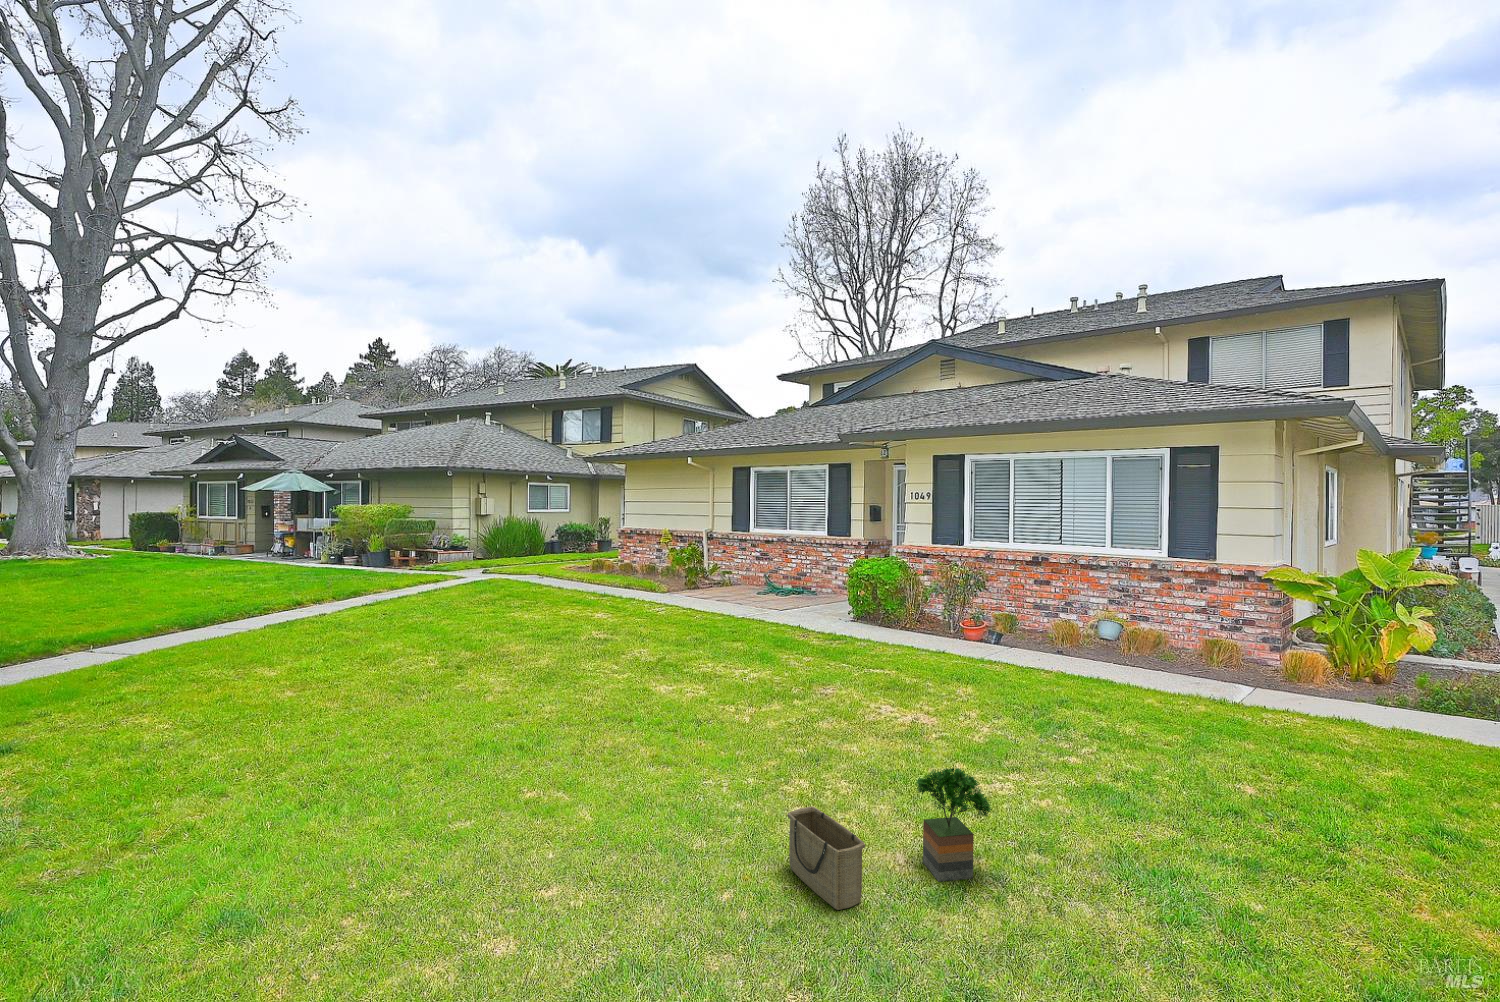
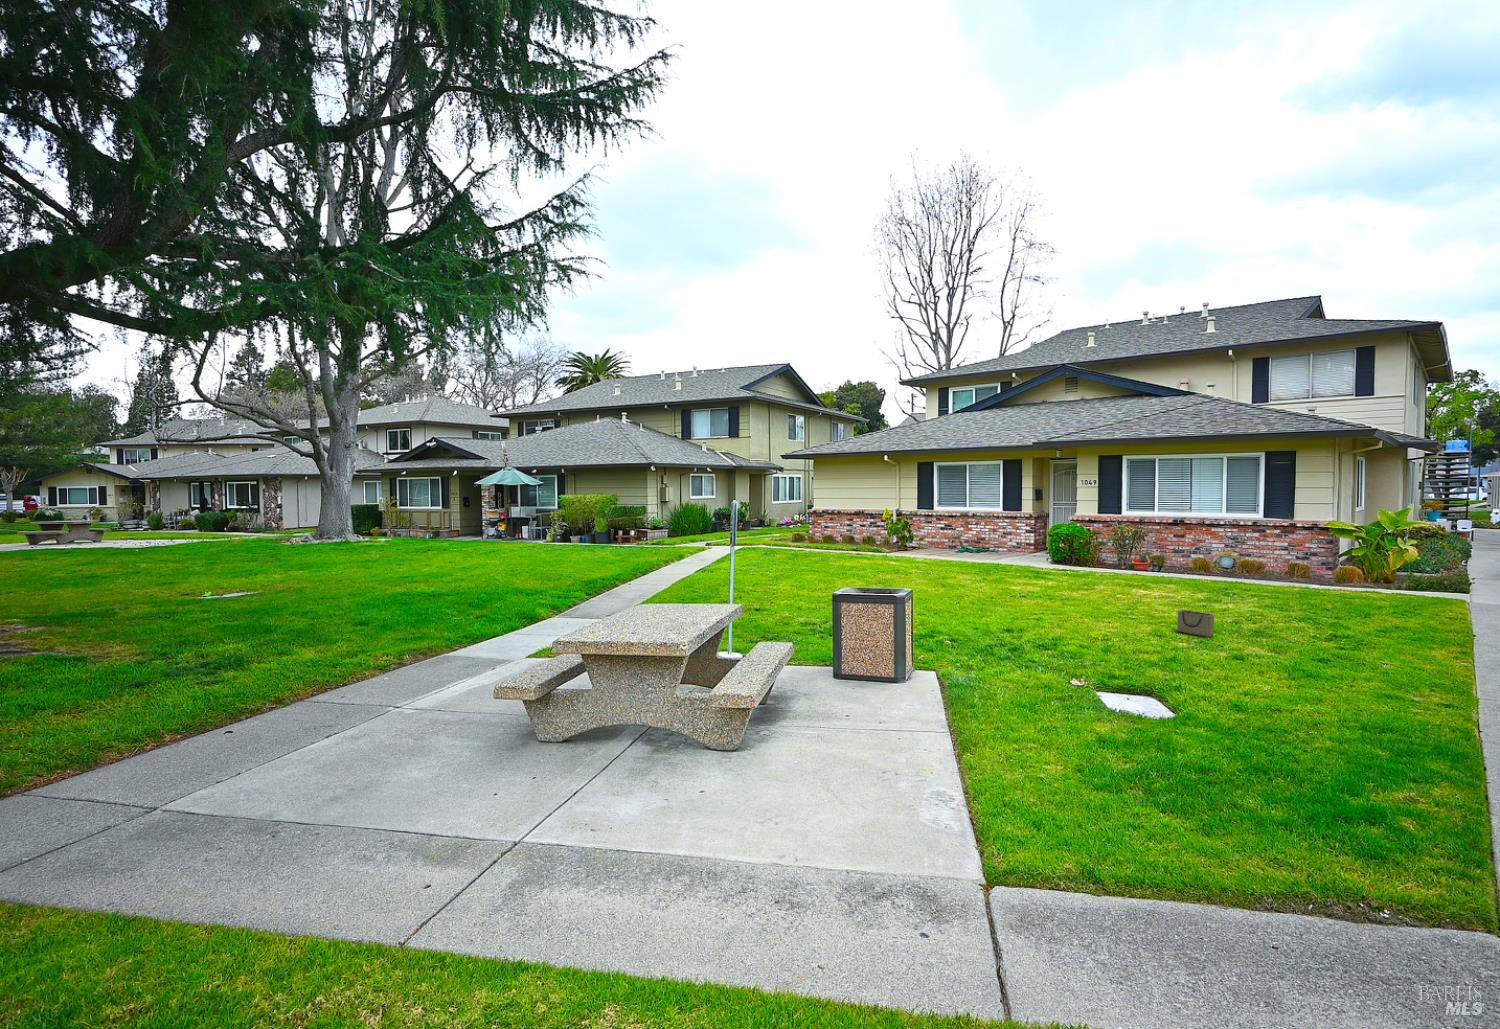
potted tree: present [916,767,992,881] -> none [1220,594,1254,632]

